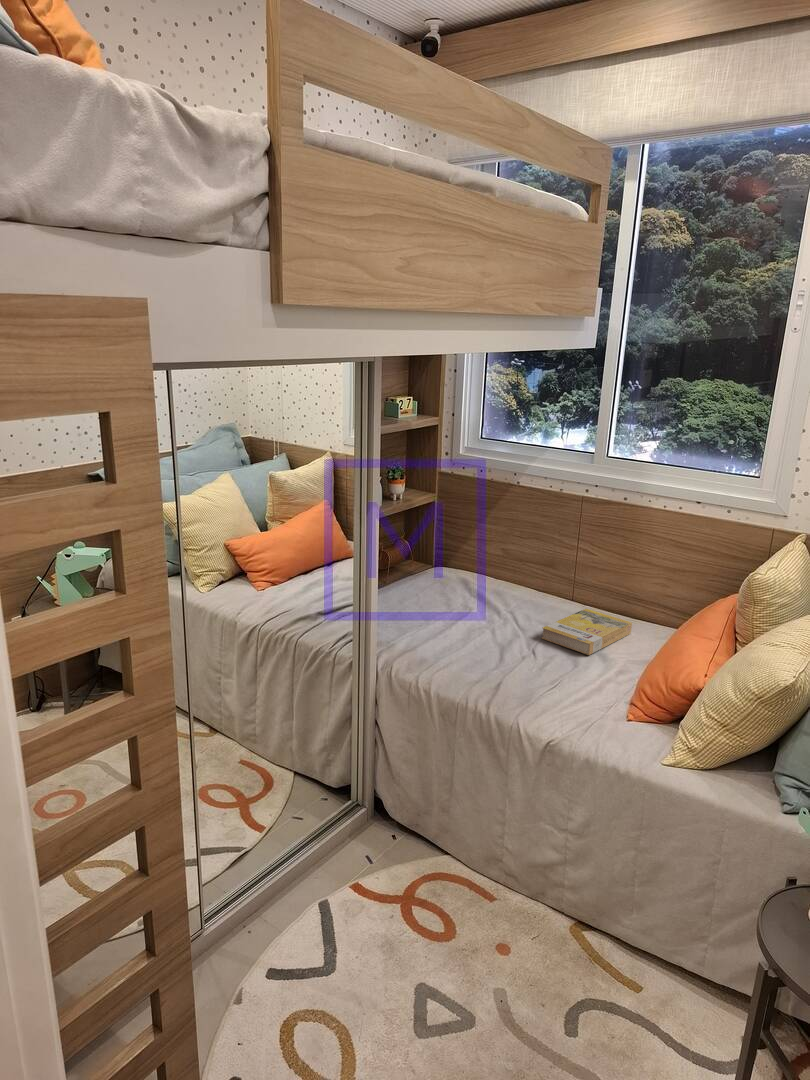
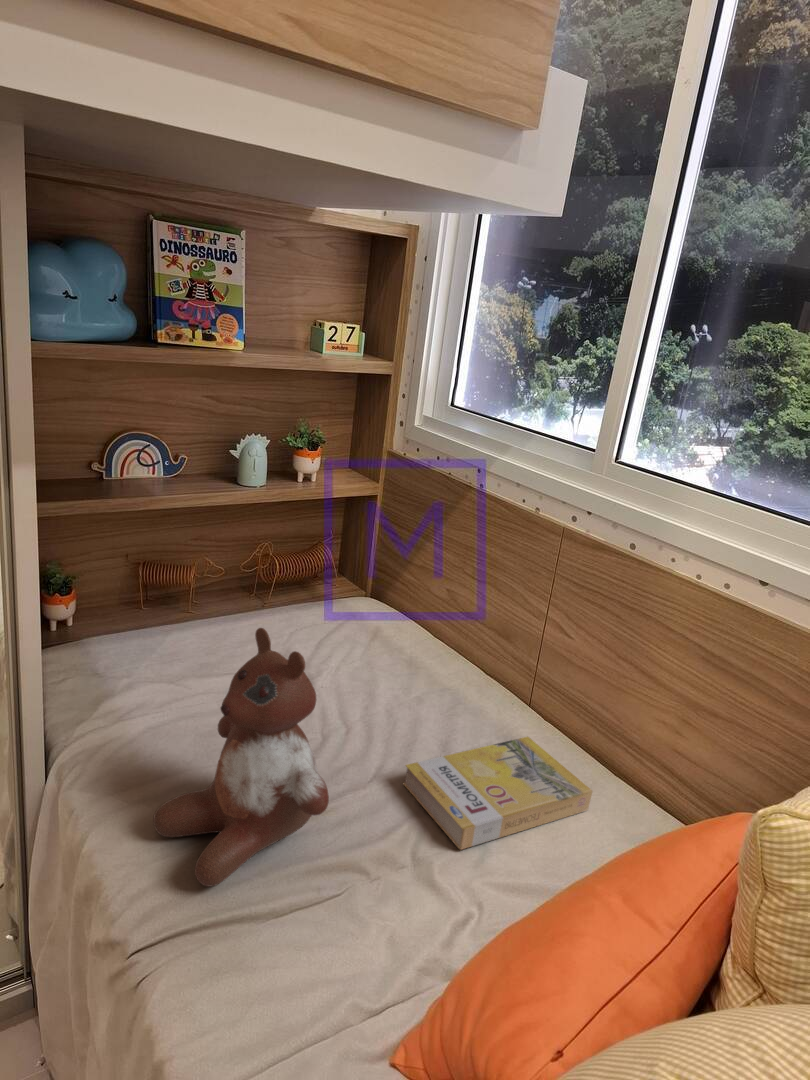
stuffed bear: none [451,560,540,684] -> present [153,628,329,887]

